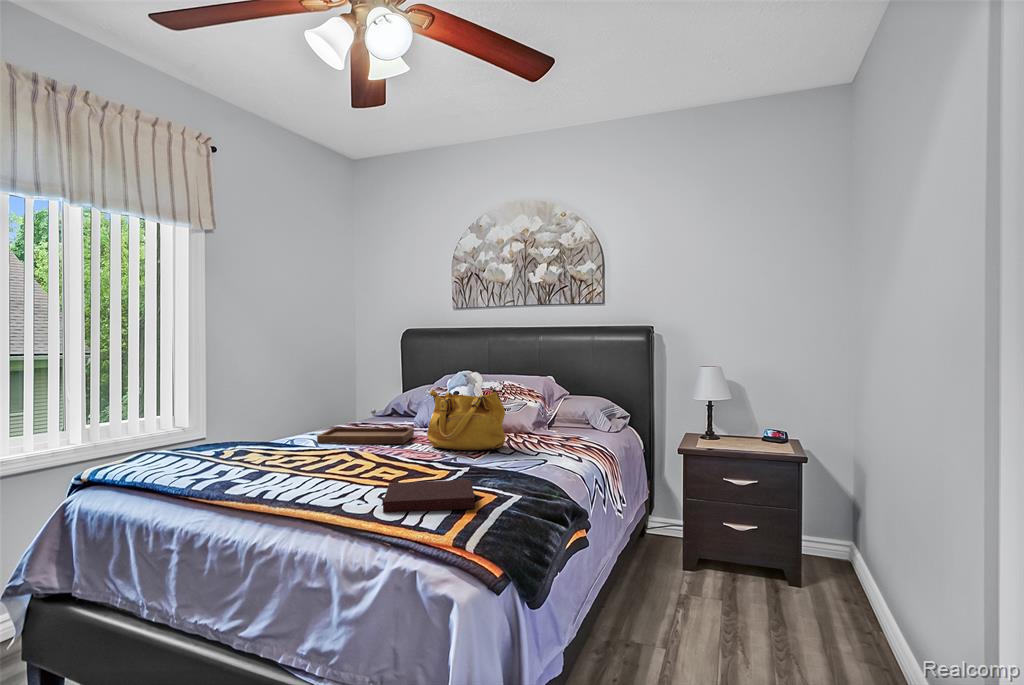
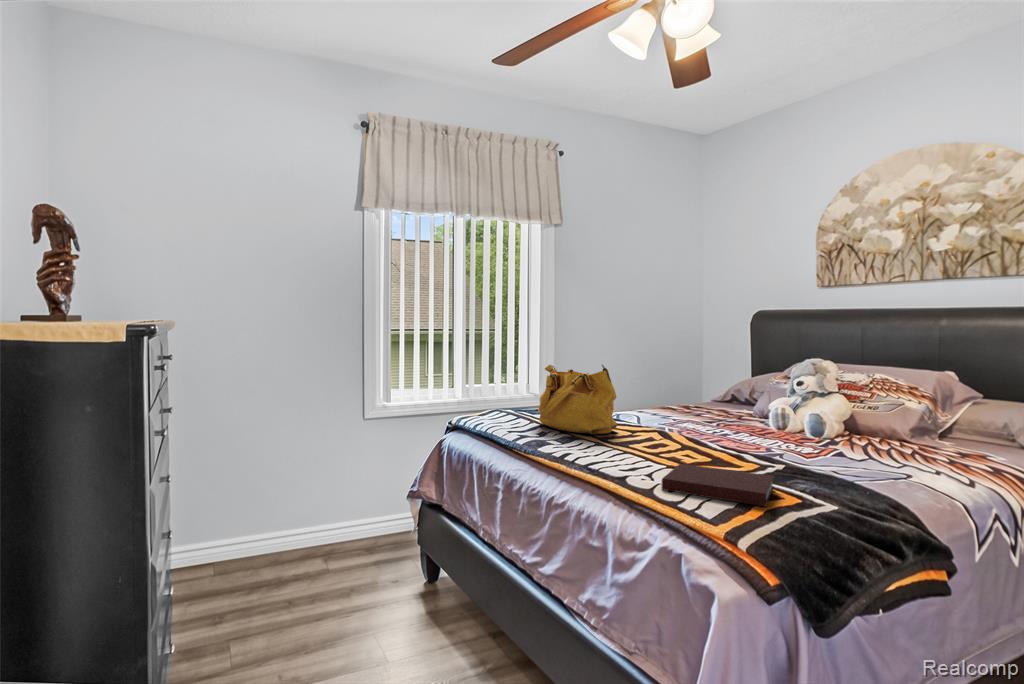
handbag: present [427,386,505,450] -> present [538,365,617,434]
tray: present [317,410,414,444] -> none [639,393,743,433]

